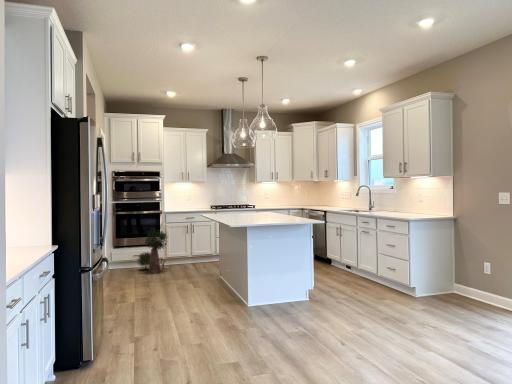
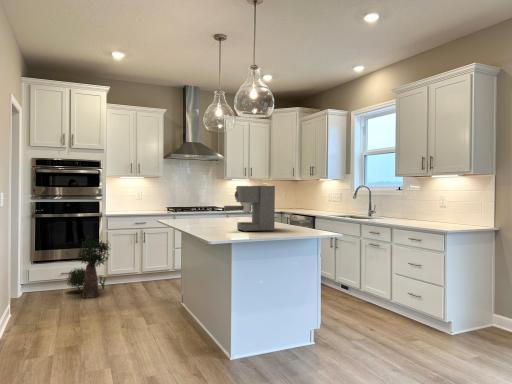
coffee maker: none [243,188,279,220] -> present [224,186,275,232]

